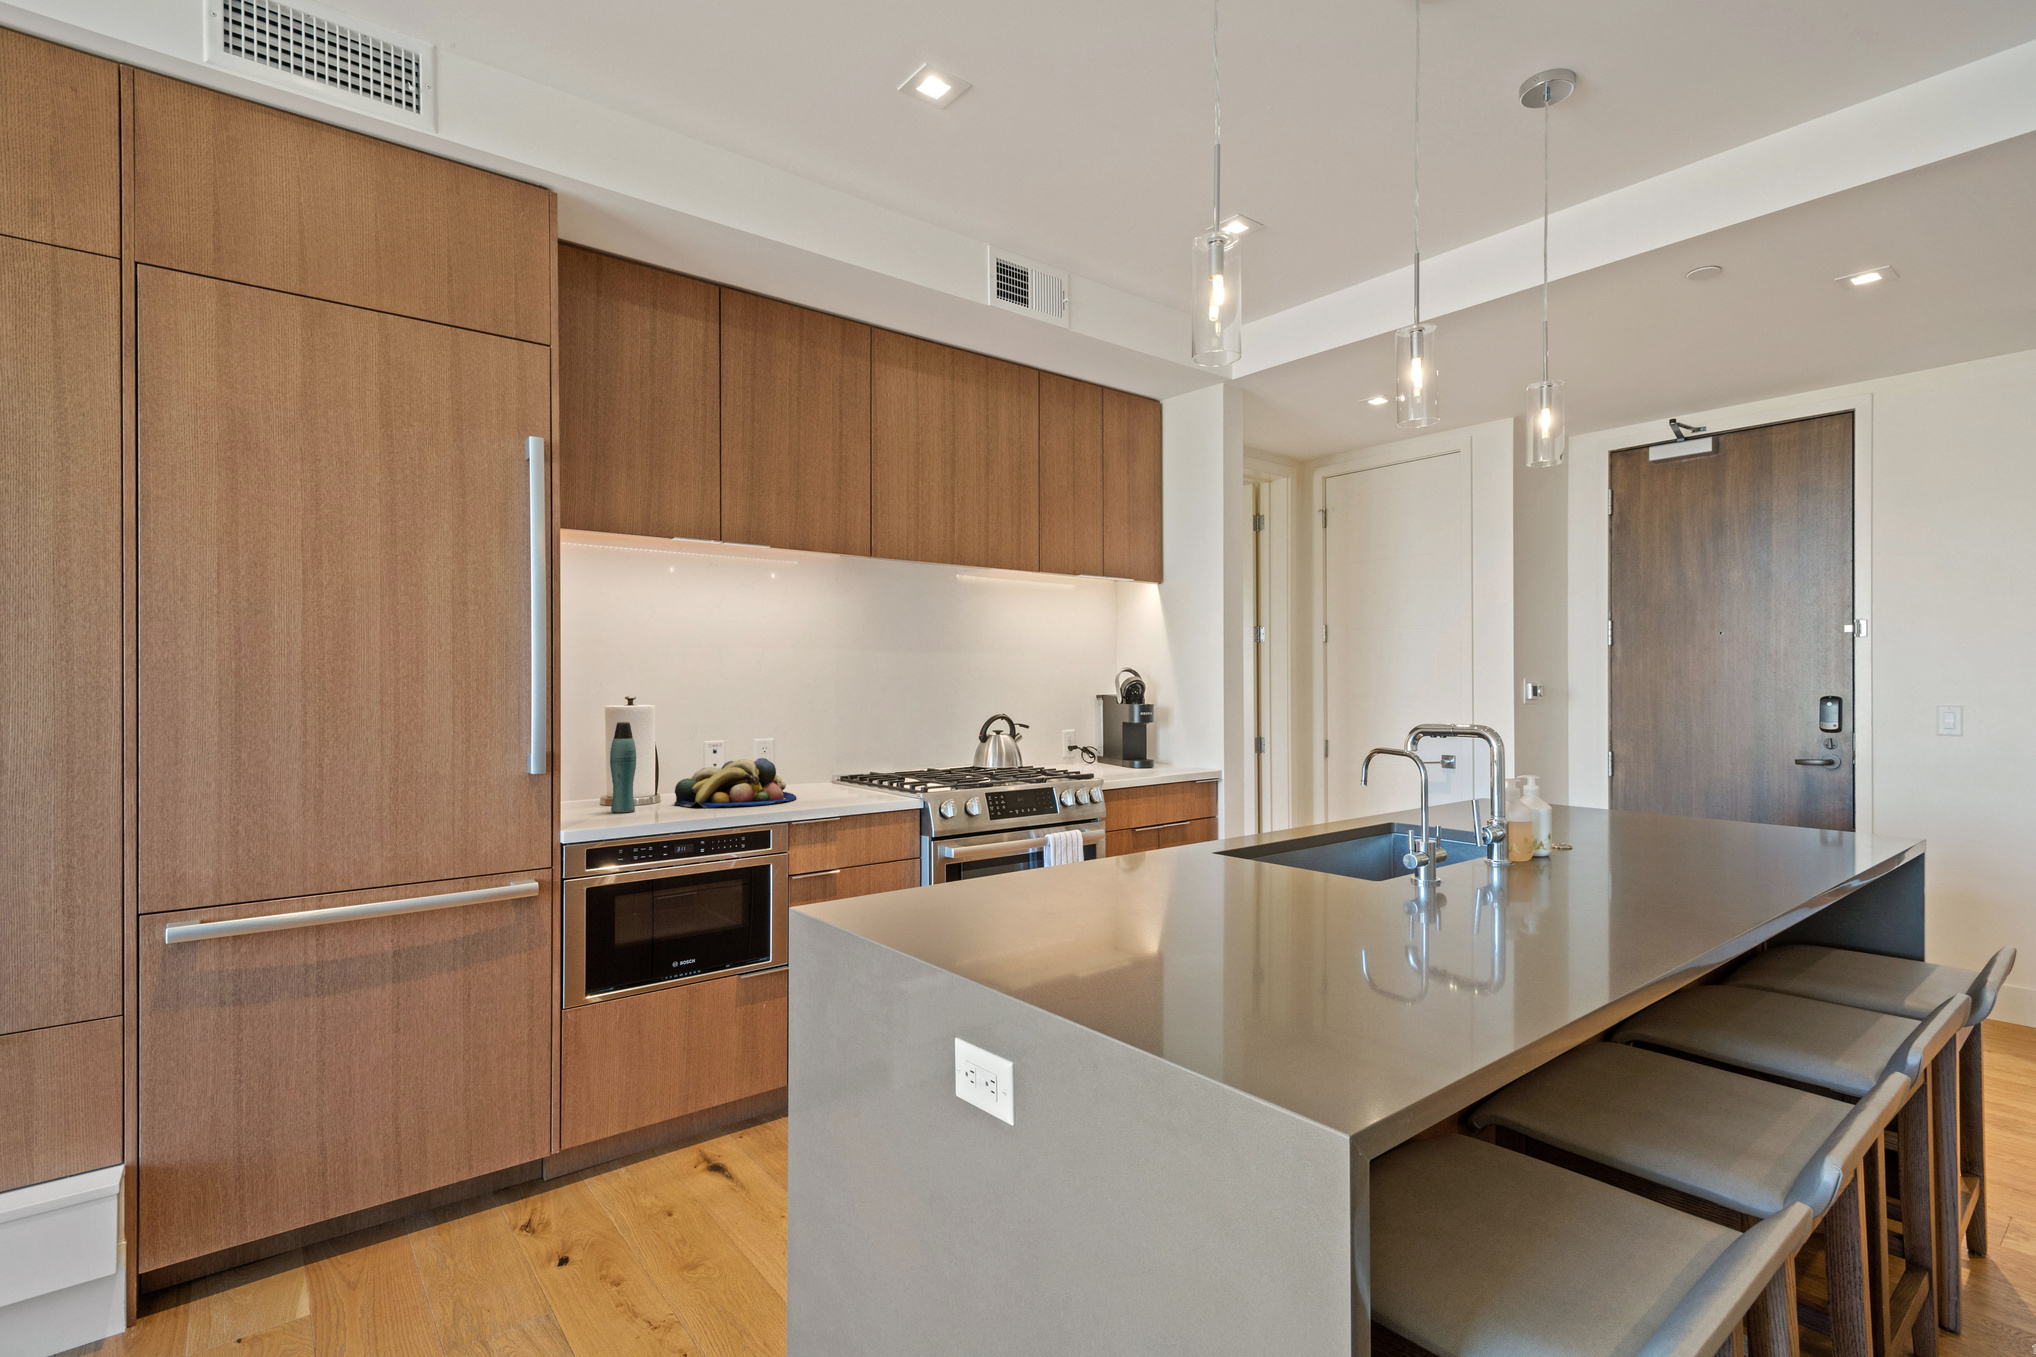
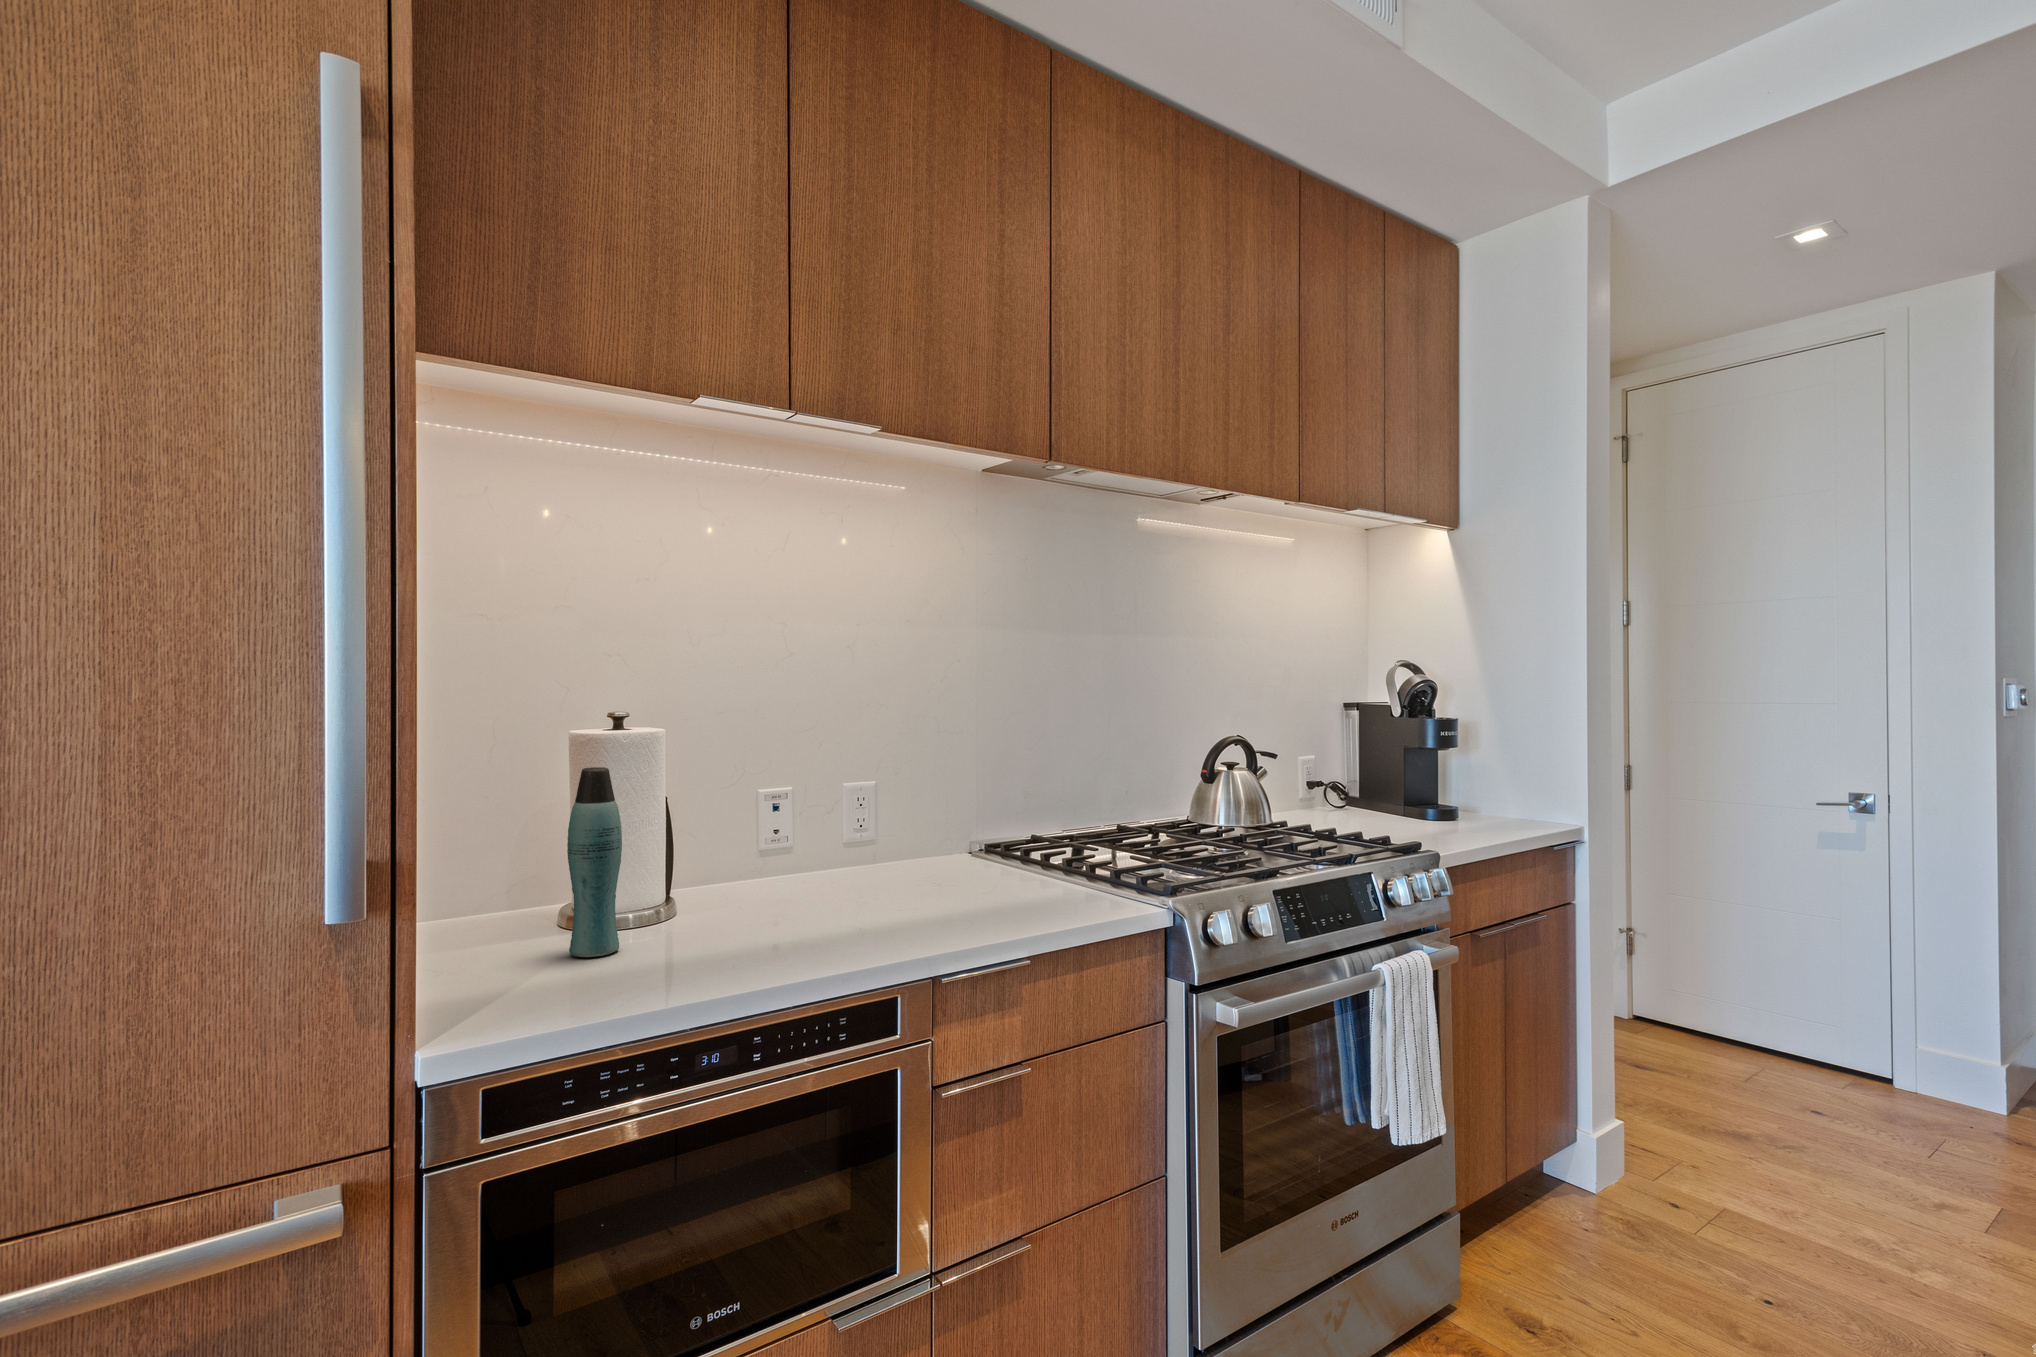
fruit bowl: present [674,758,796,808] -> none [699,828,935,941]

